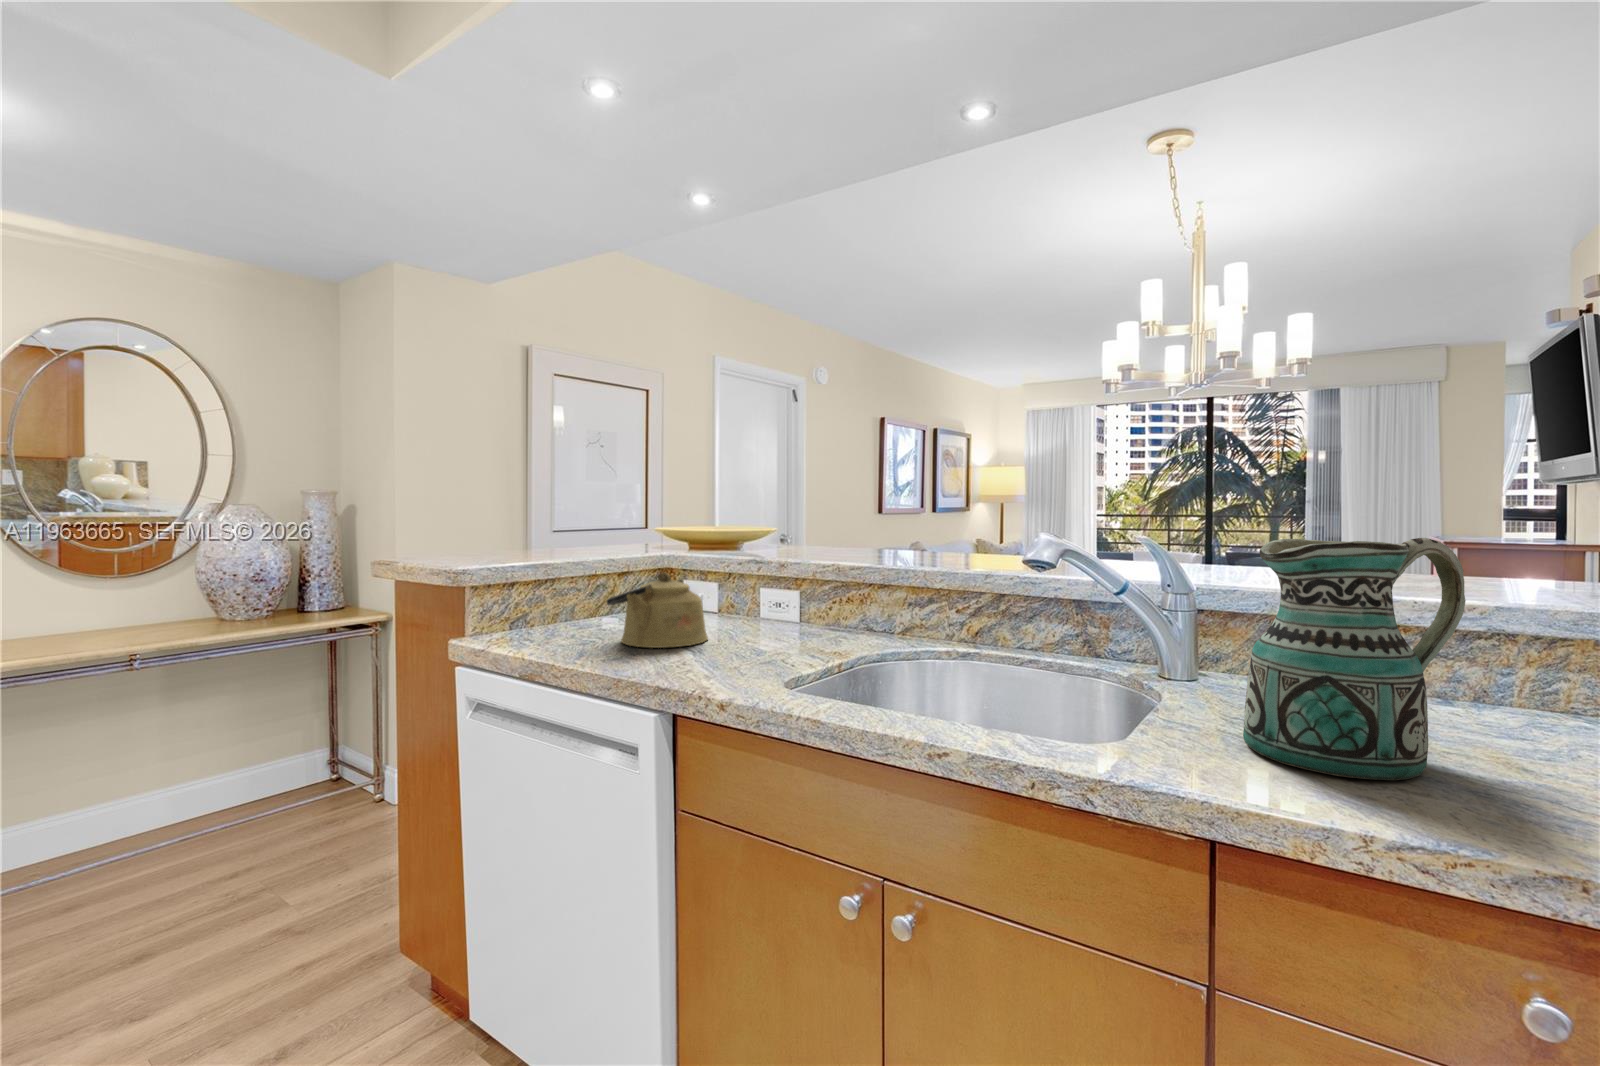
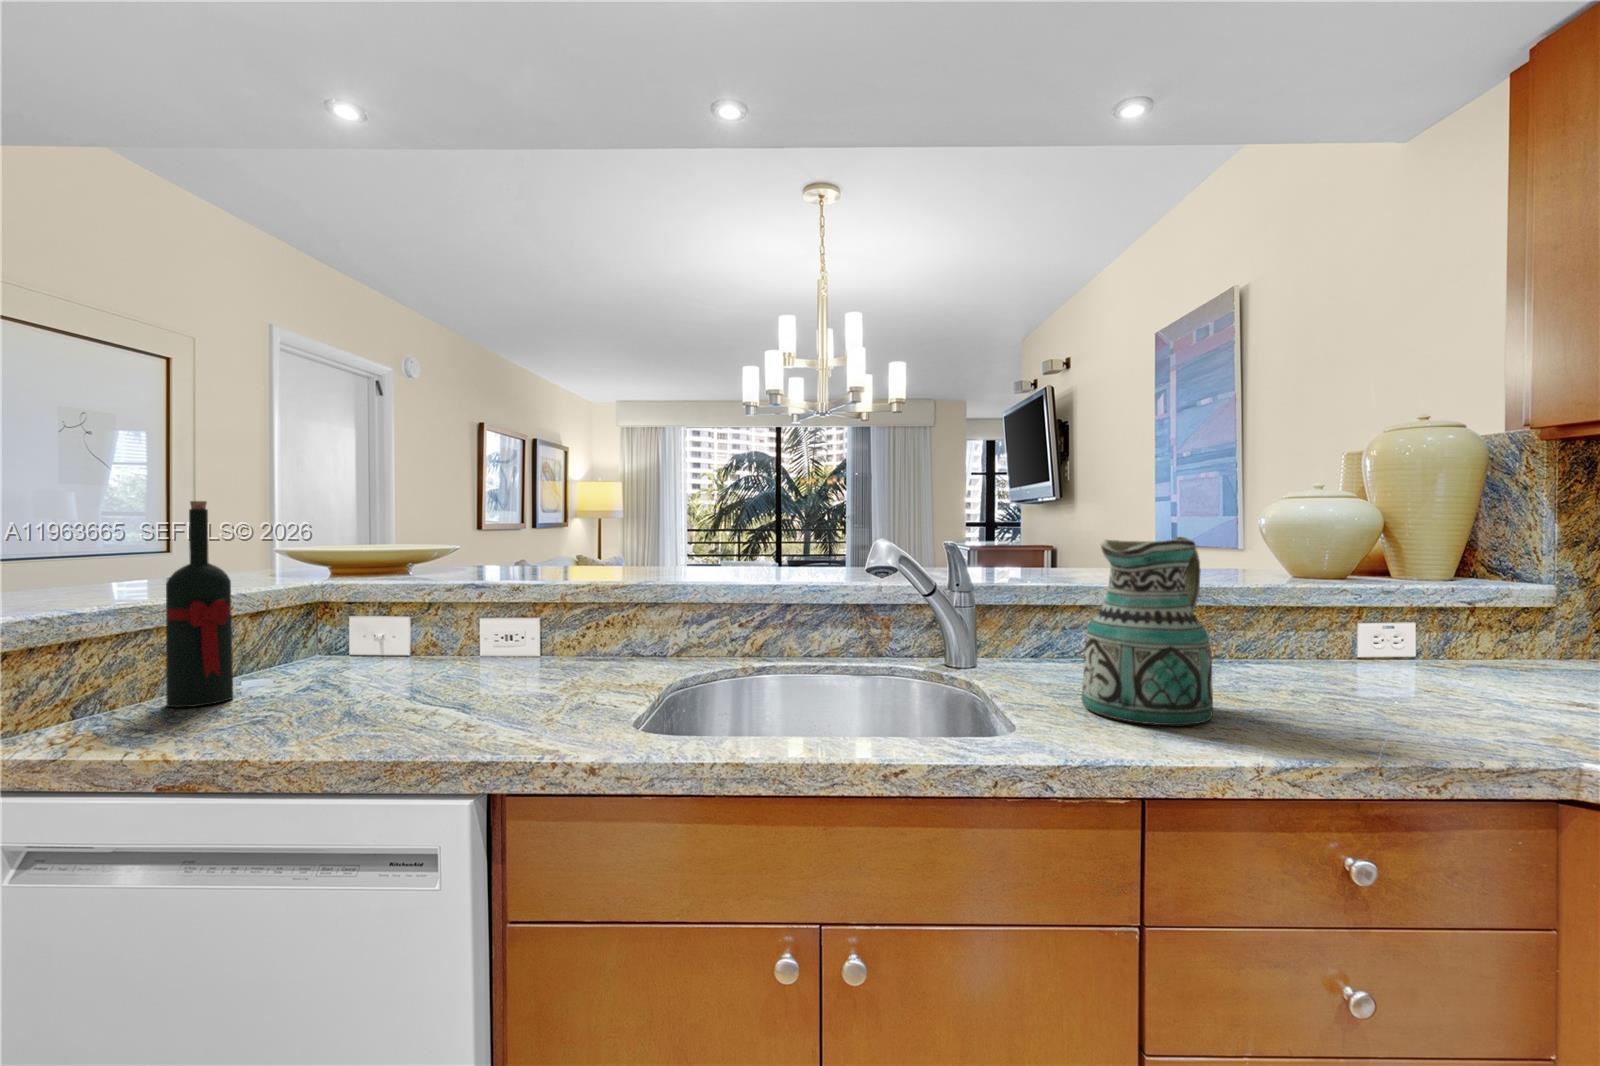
wine bottle: none [556,497,592,631] -> present [166,501,233,707]
kettle: present [606,573,708,648] -> none [296,606,453,713]

